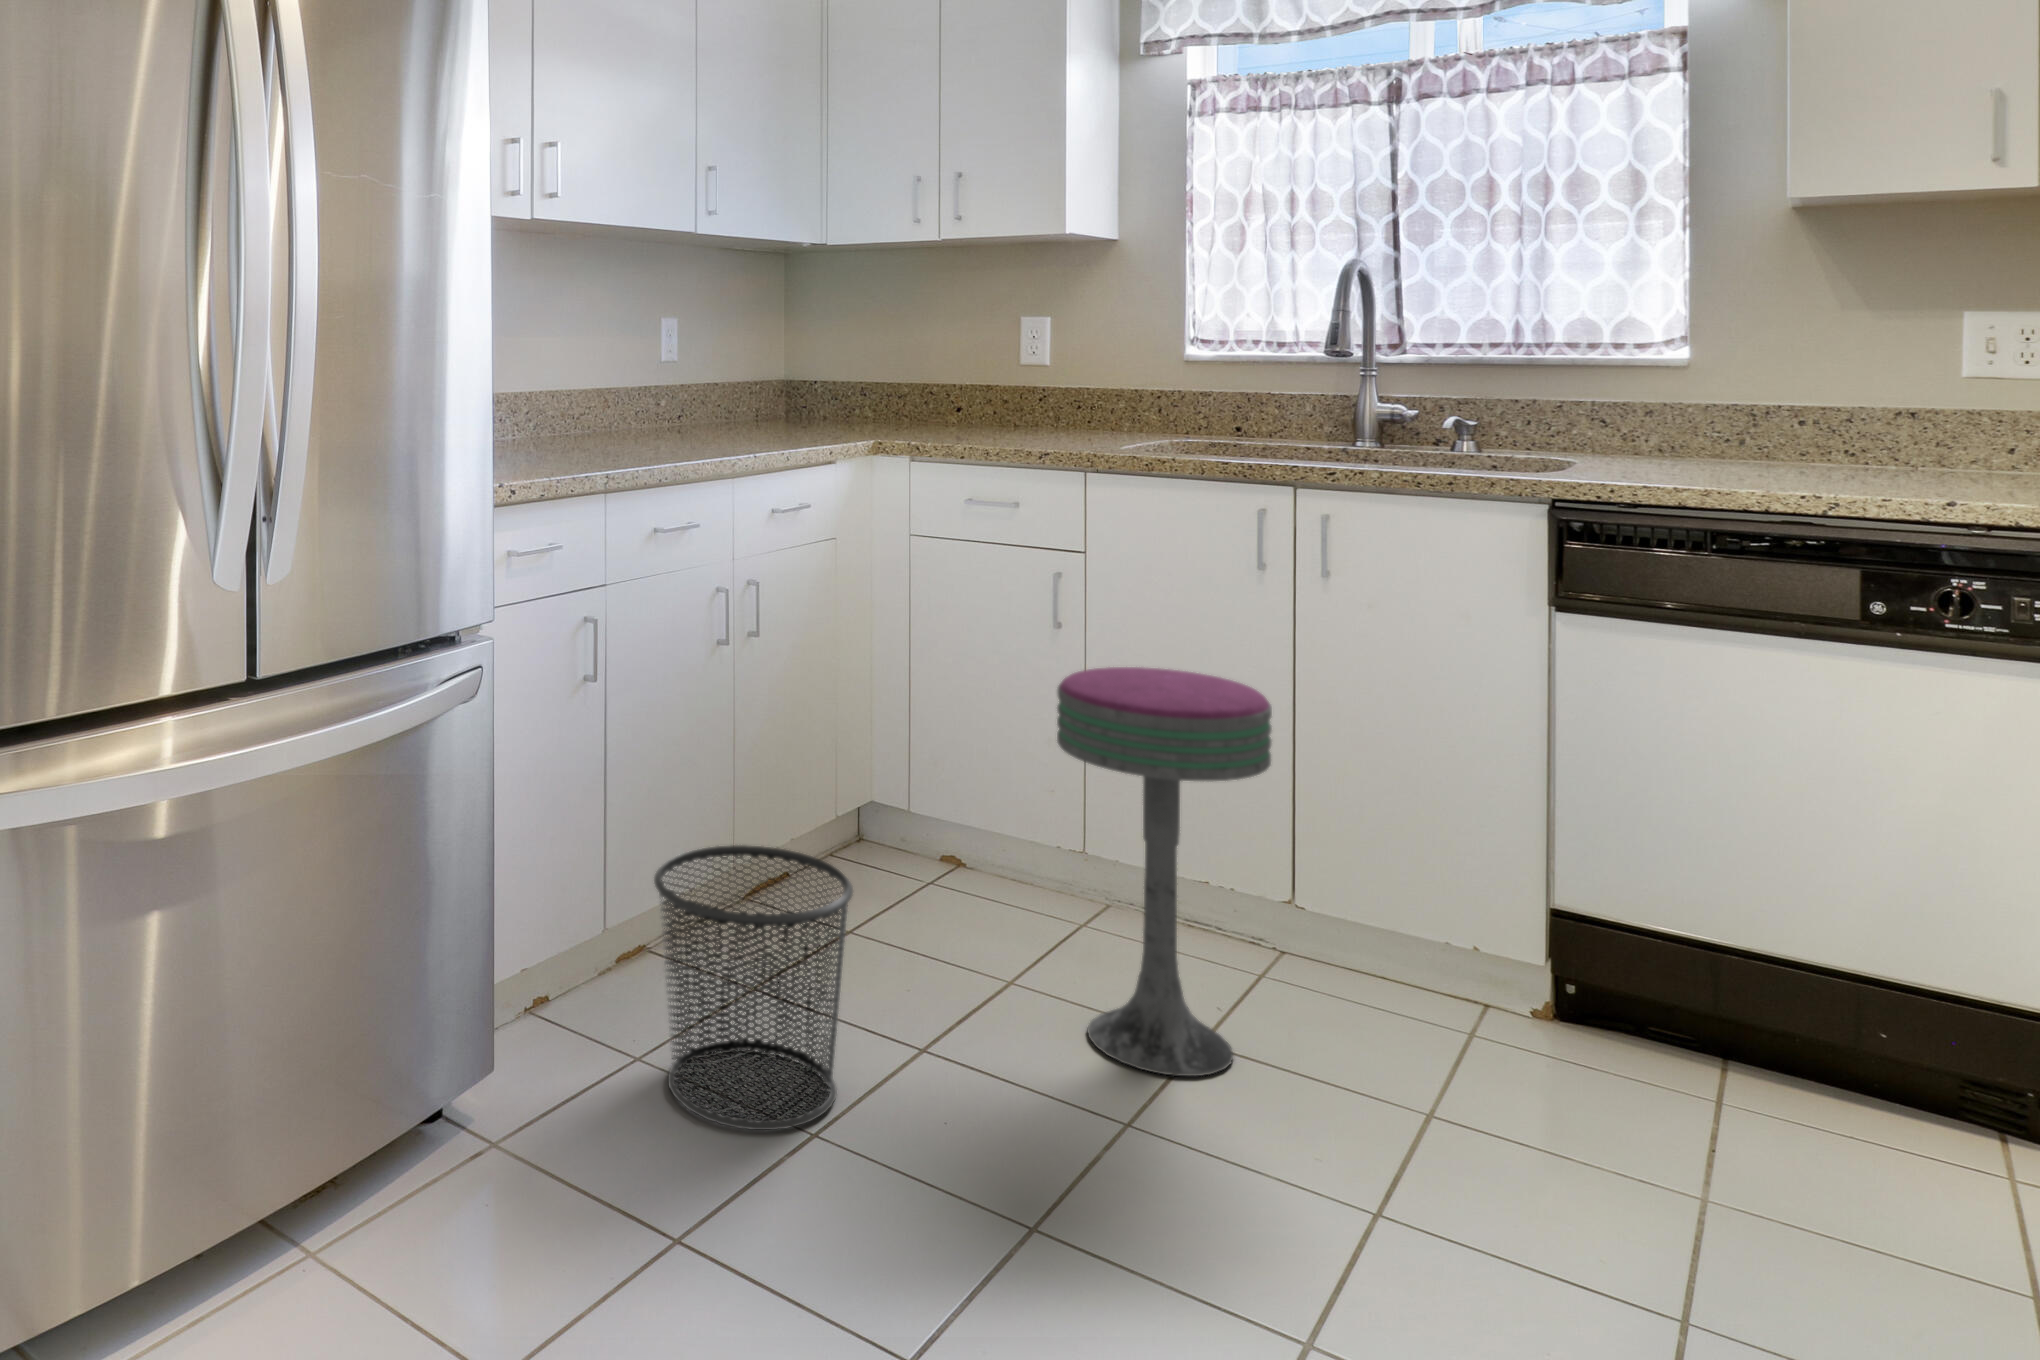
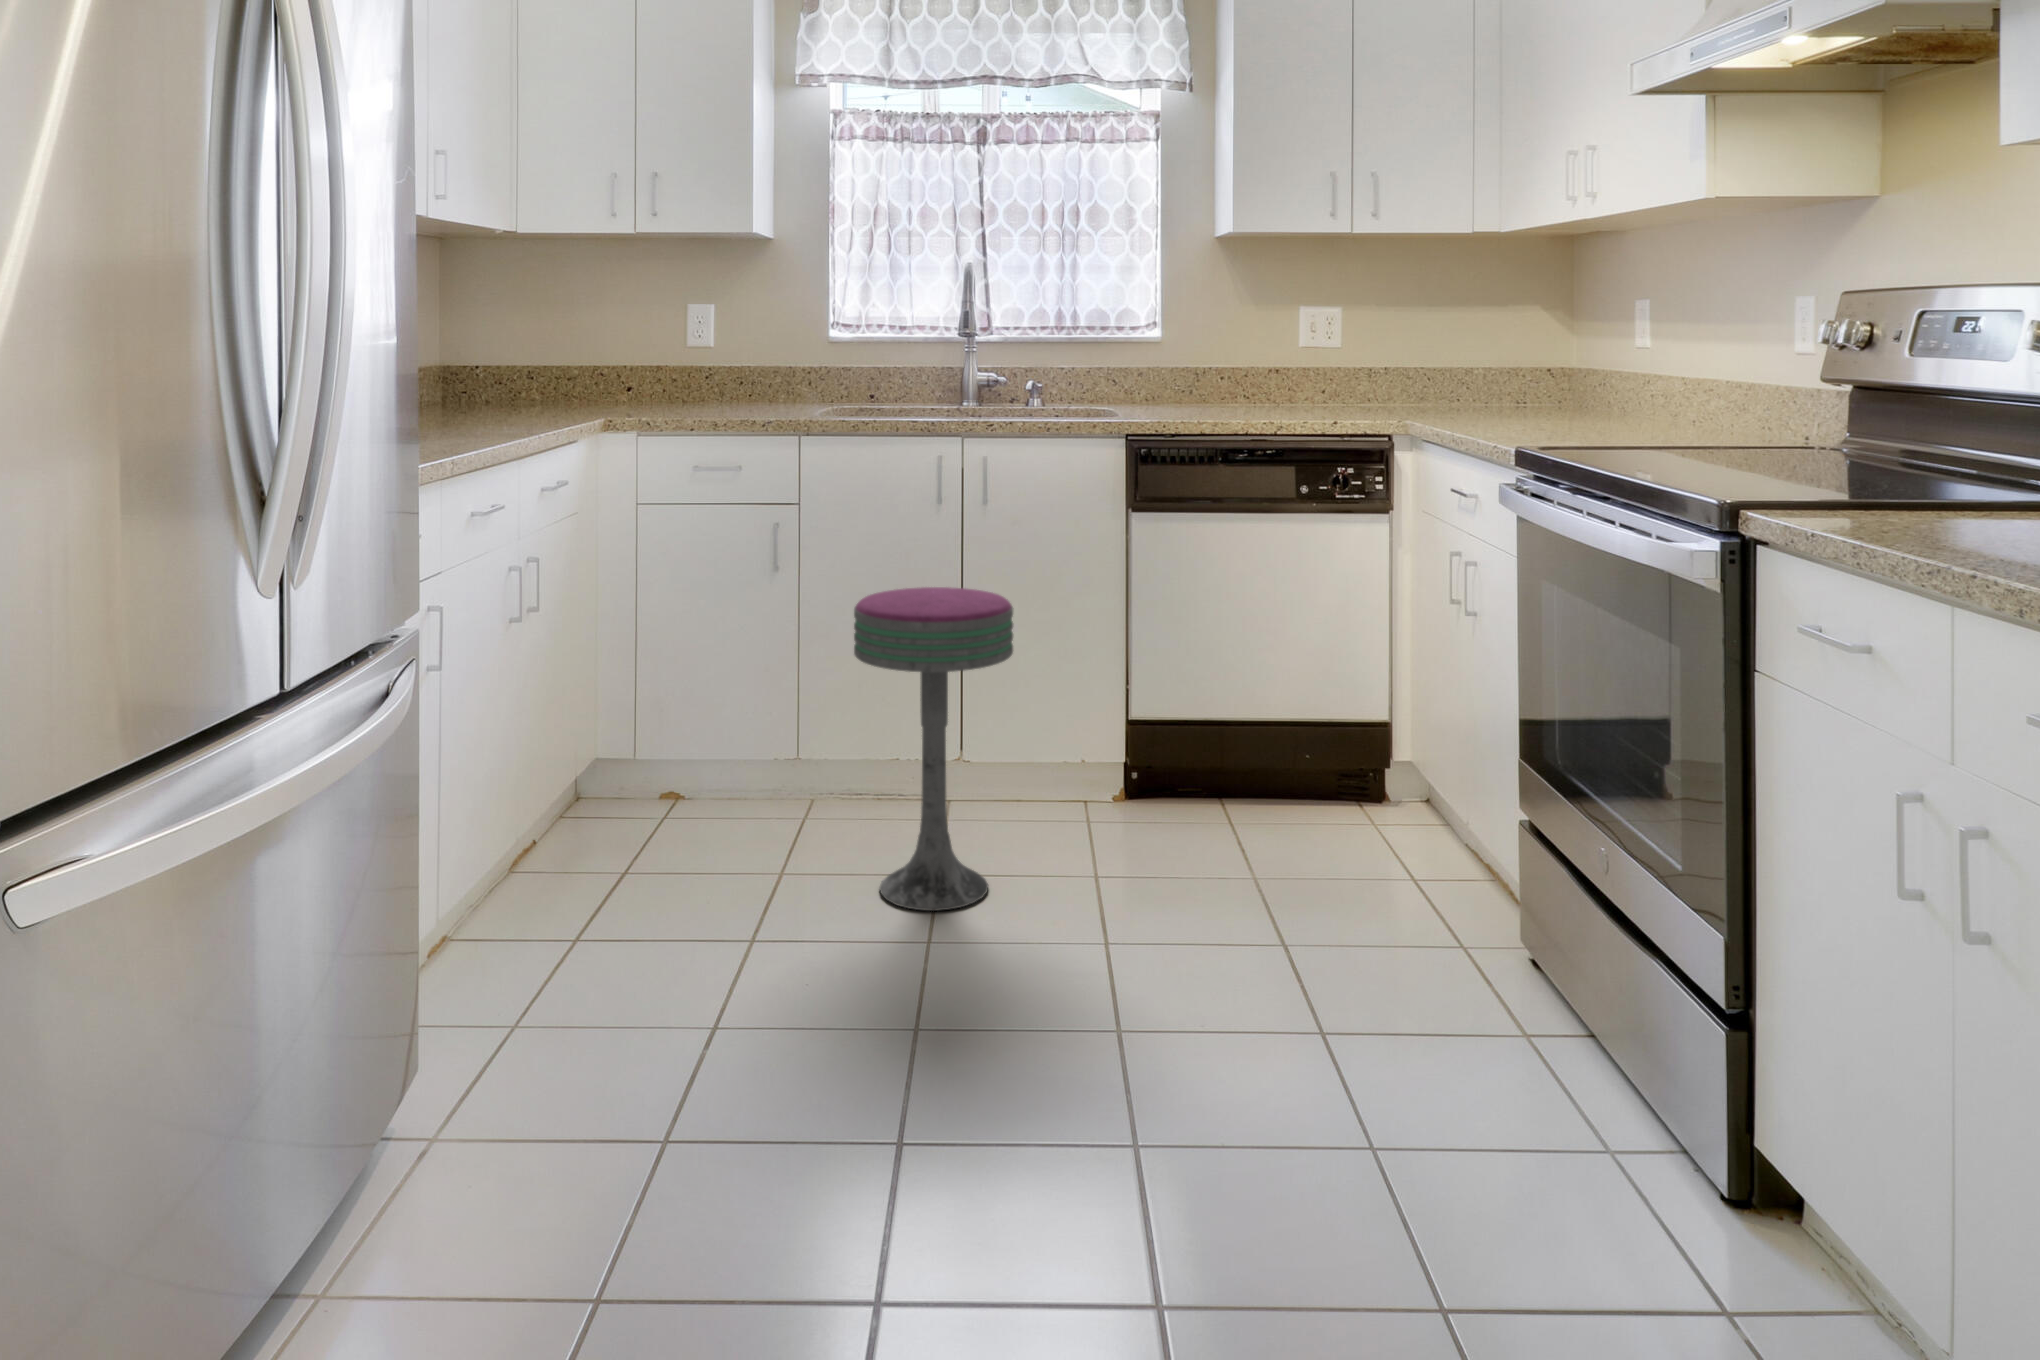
waste bin: present [654,845,853,1130] -> none [562,800,756,1072]

